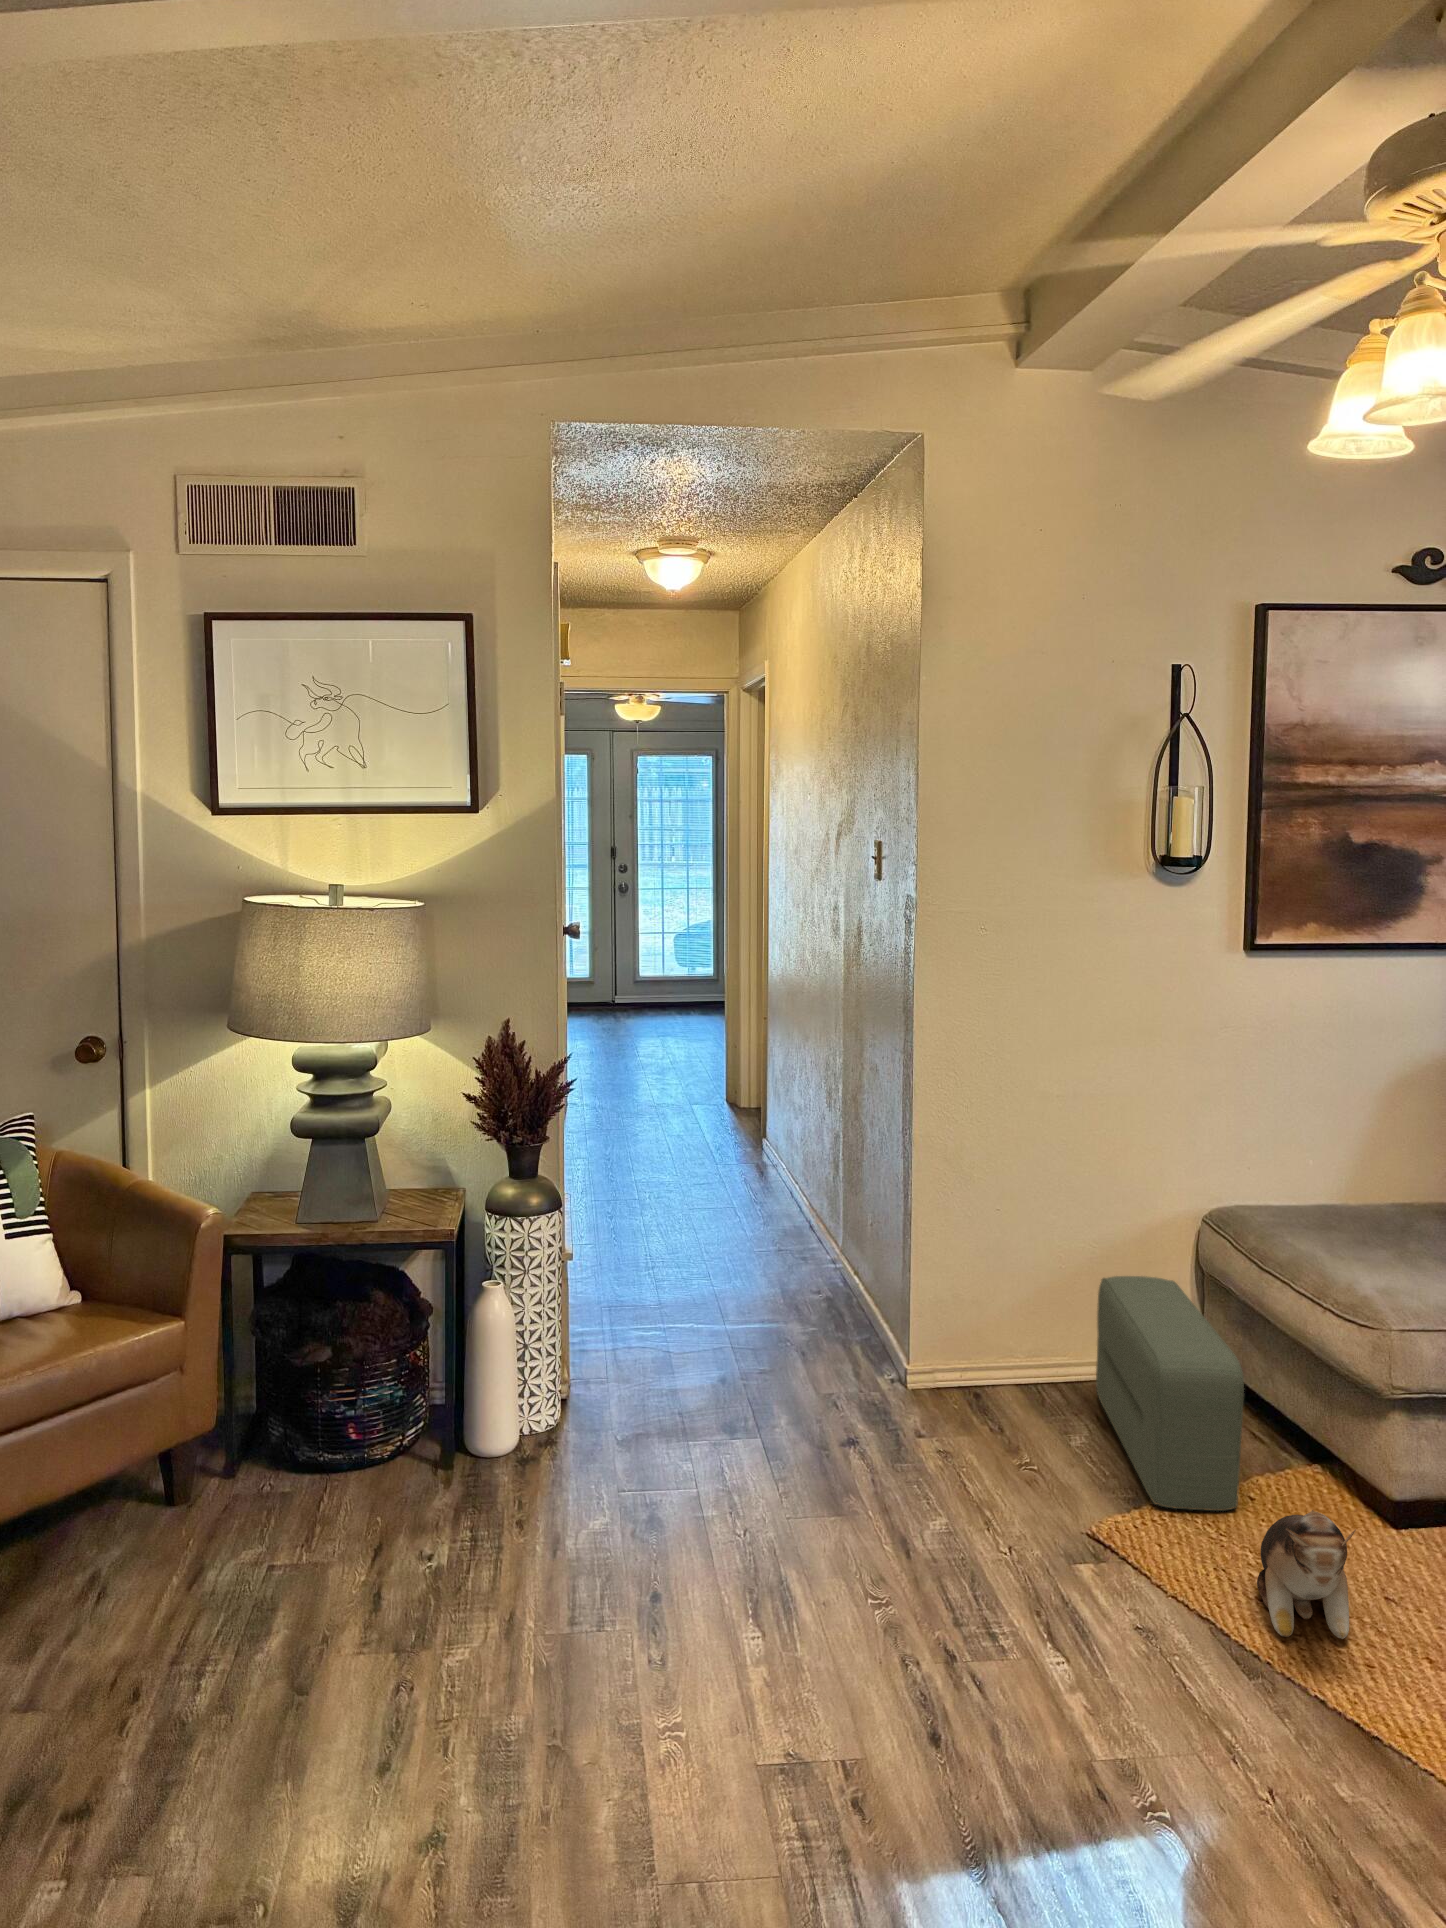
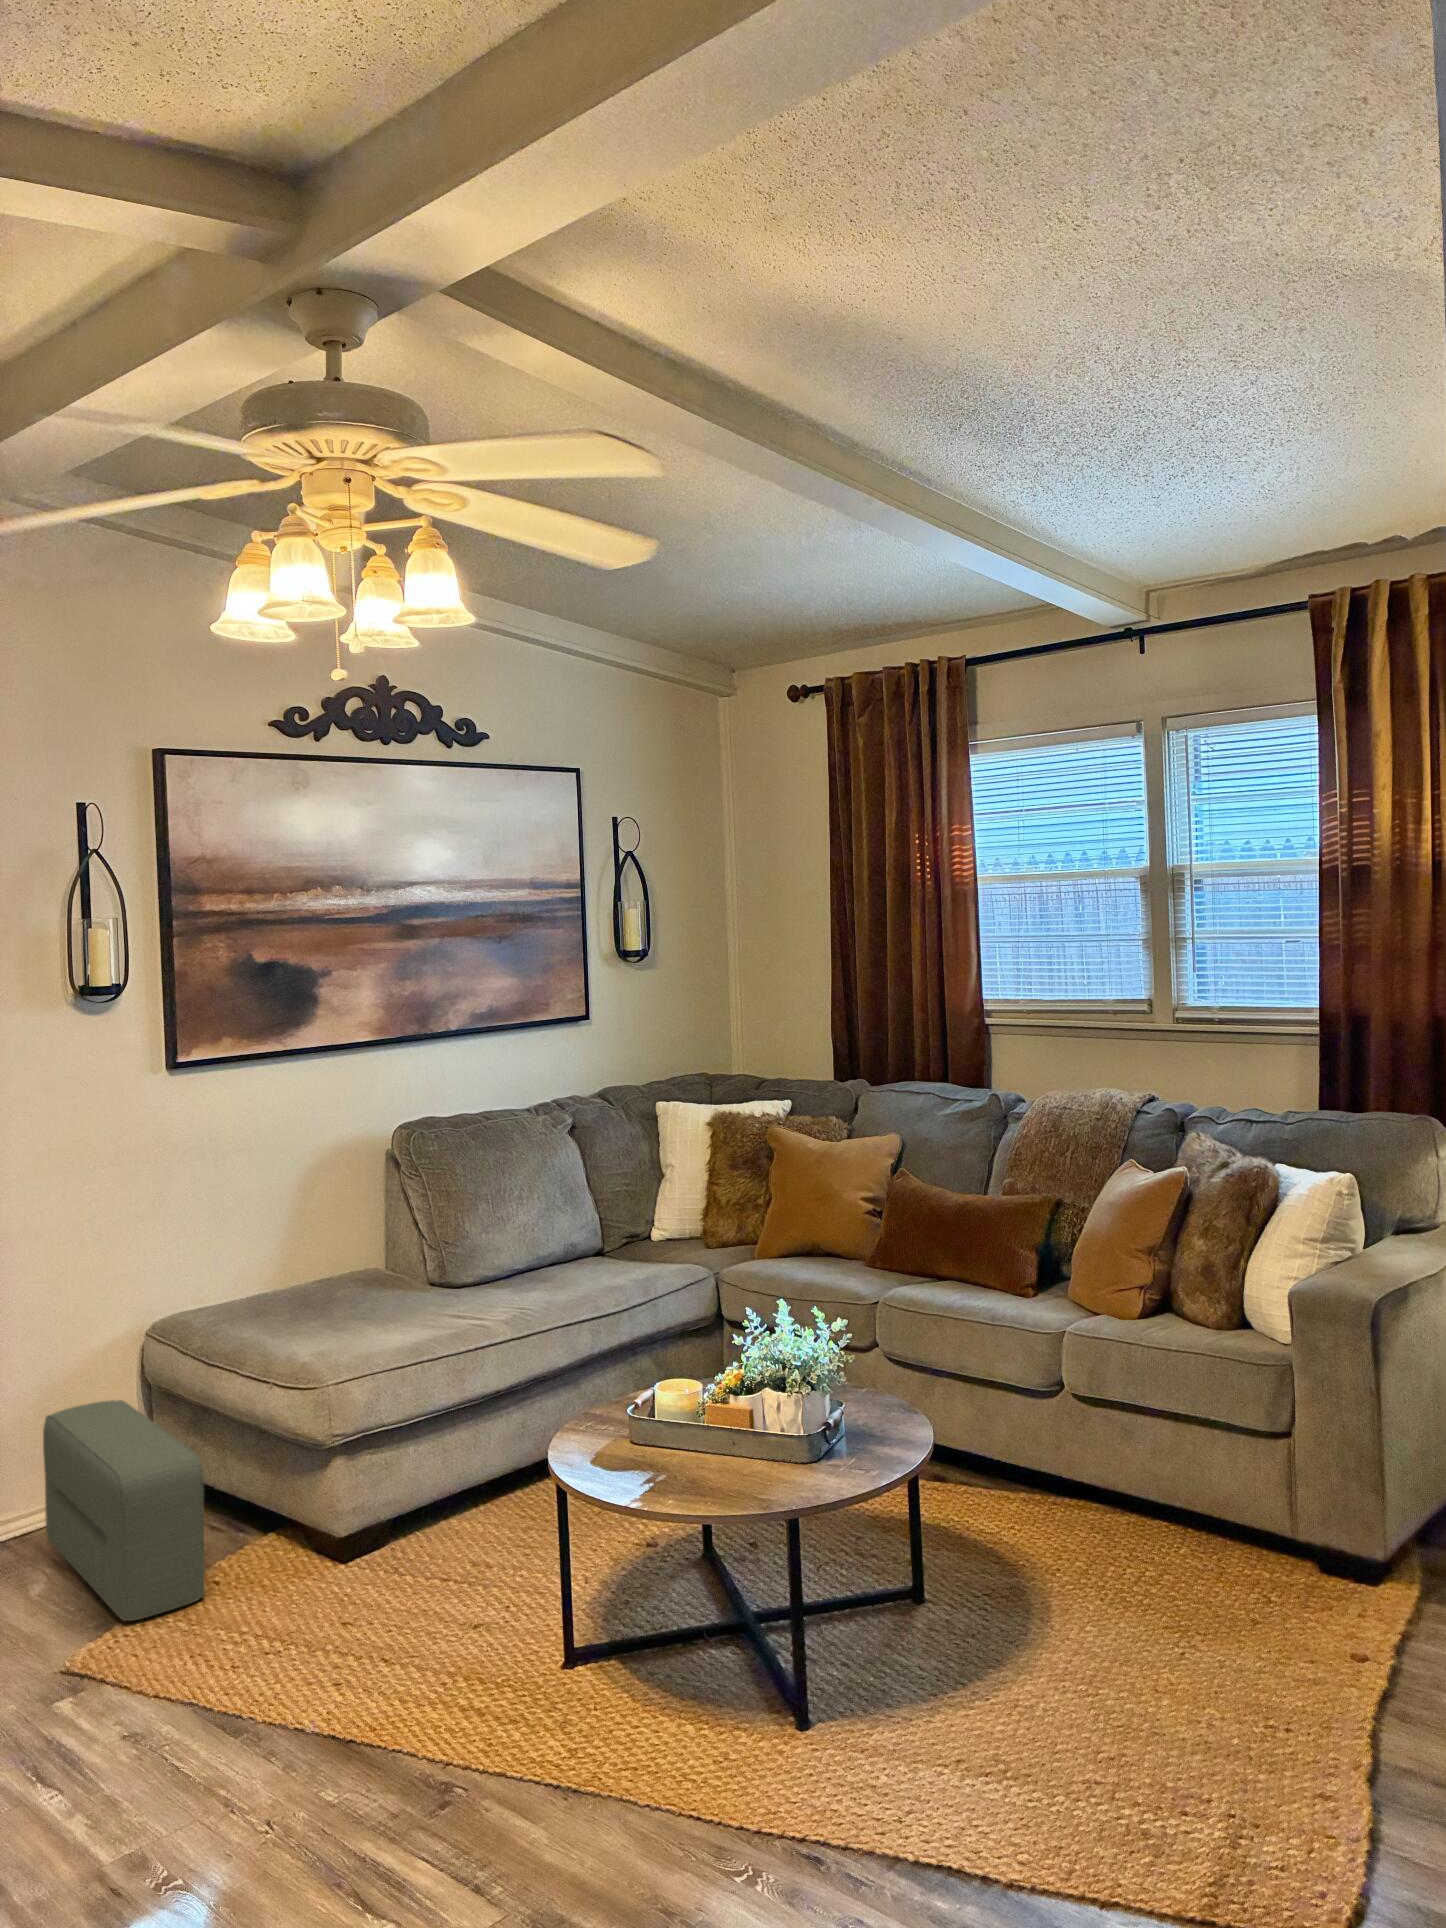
plush toy: present [1257,1510,1356,1639] -> none [233,1562,319,1690]

